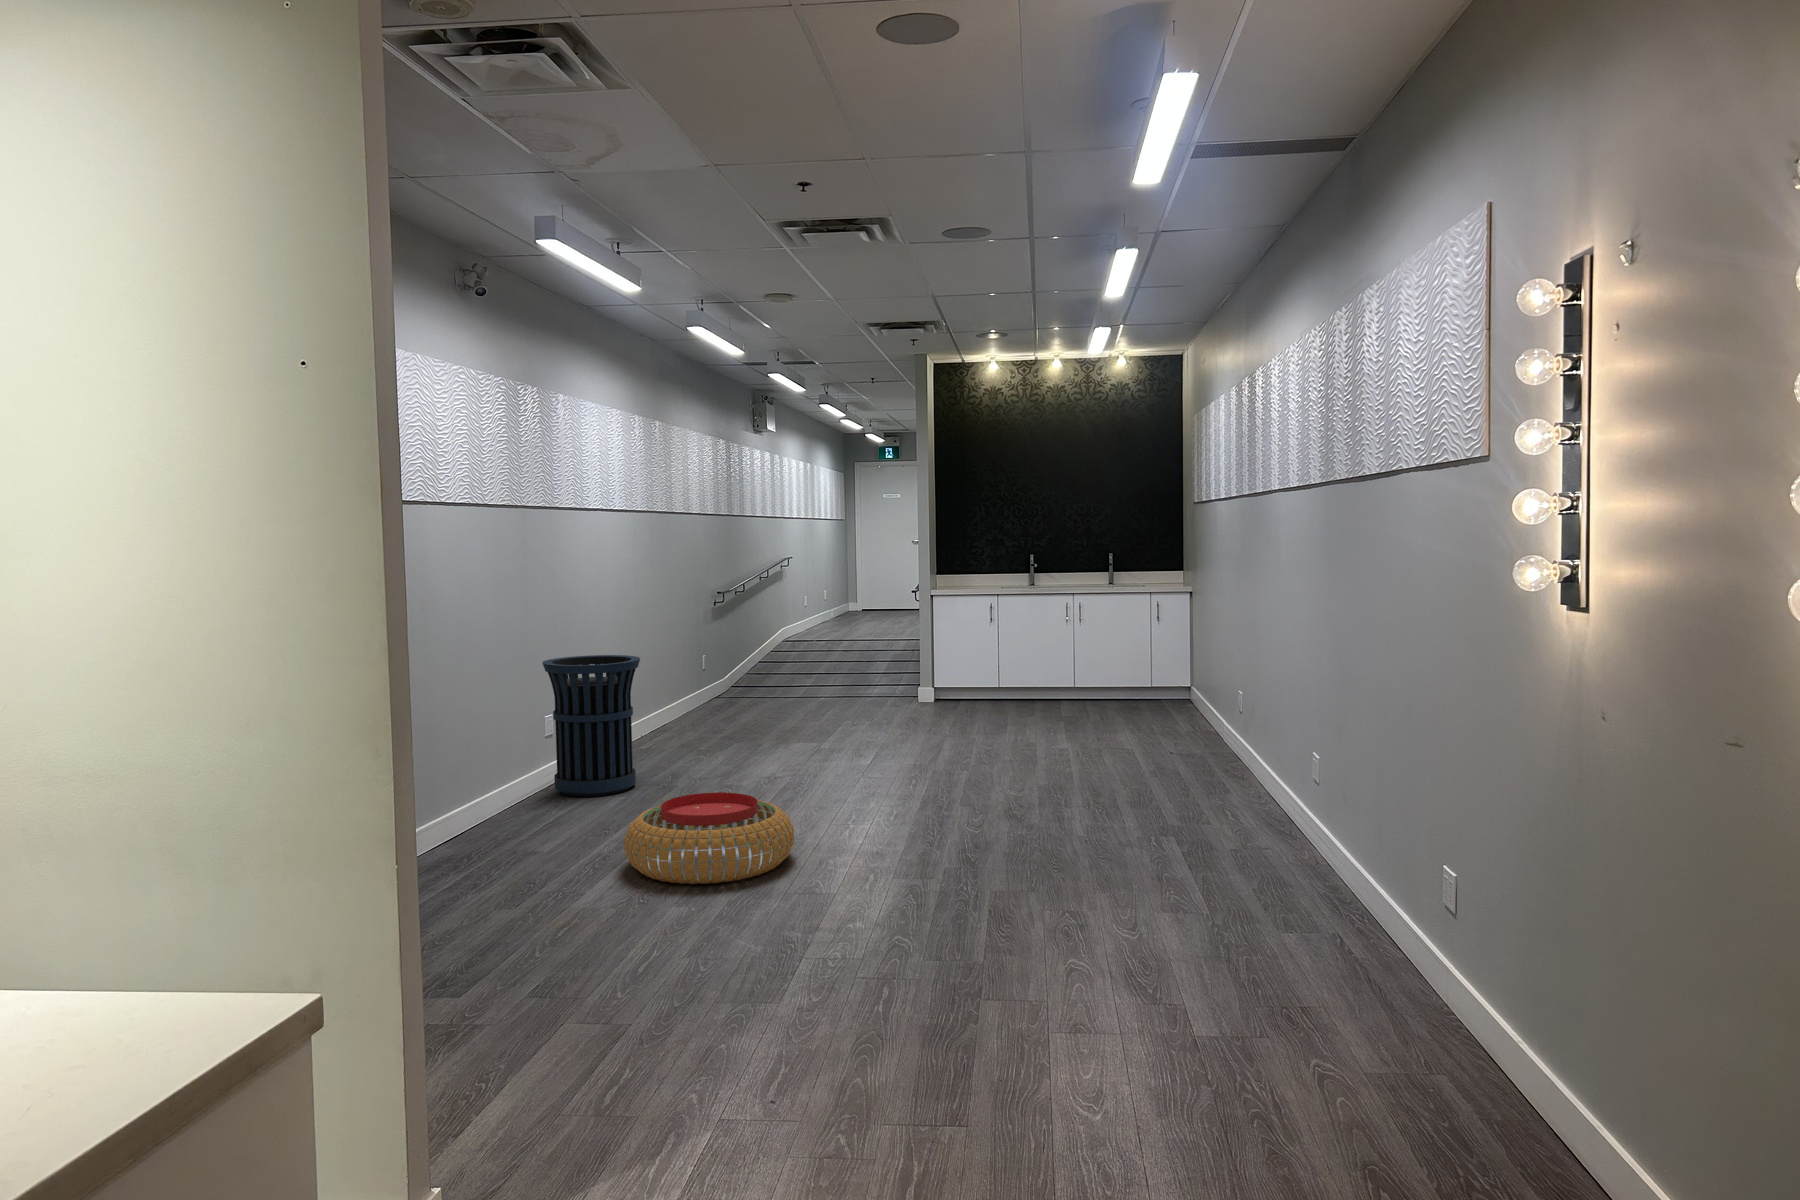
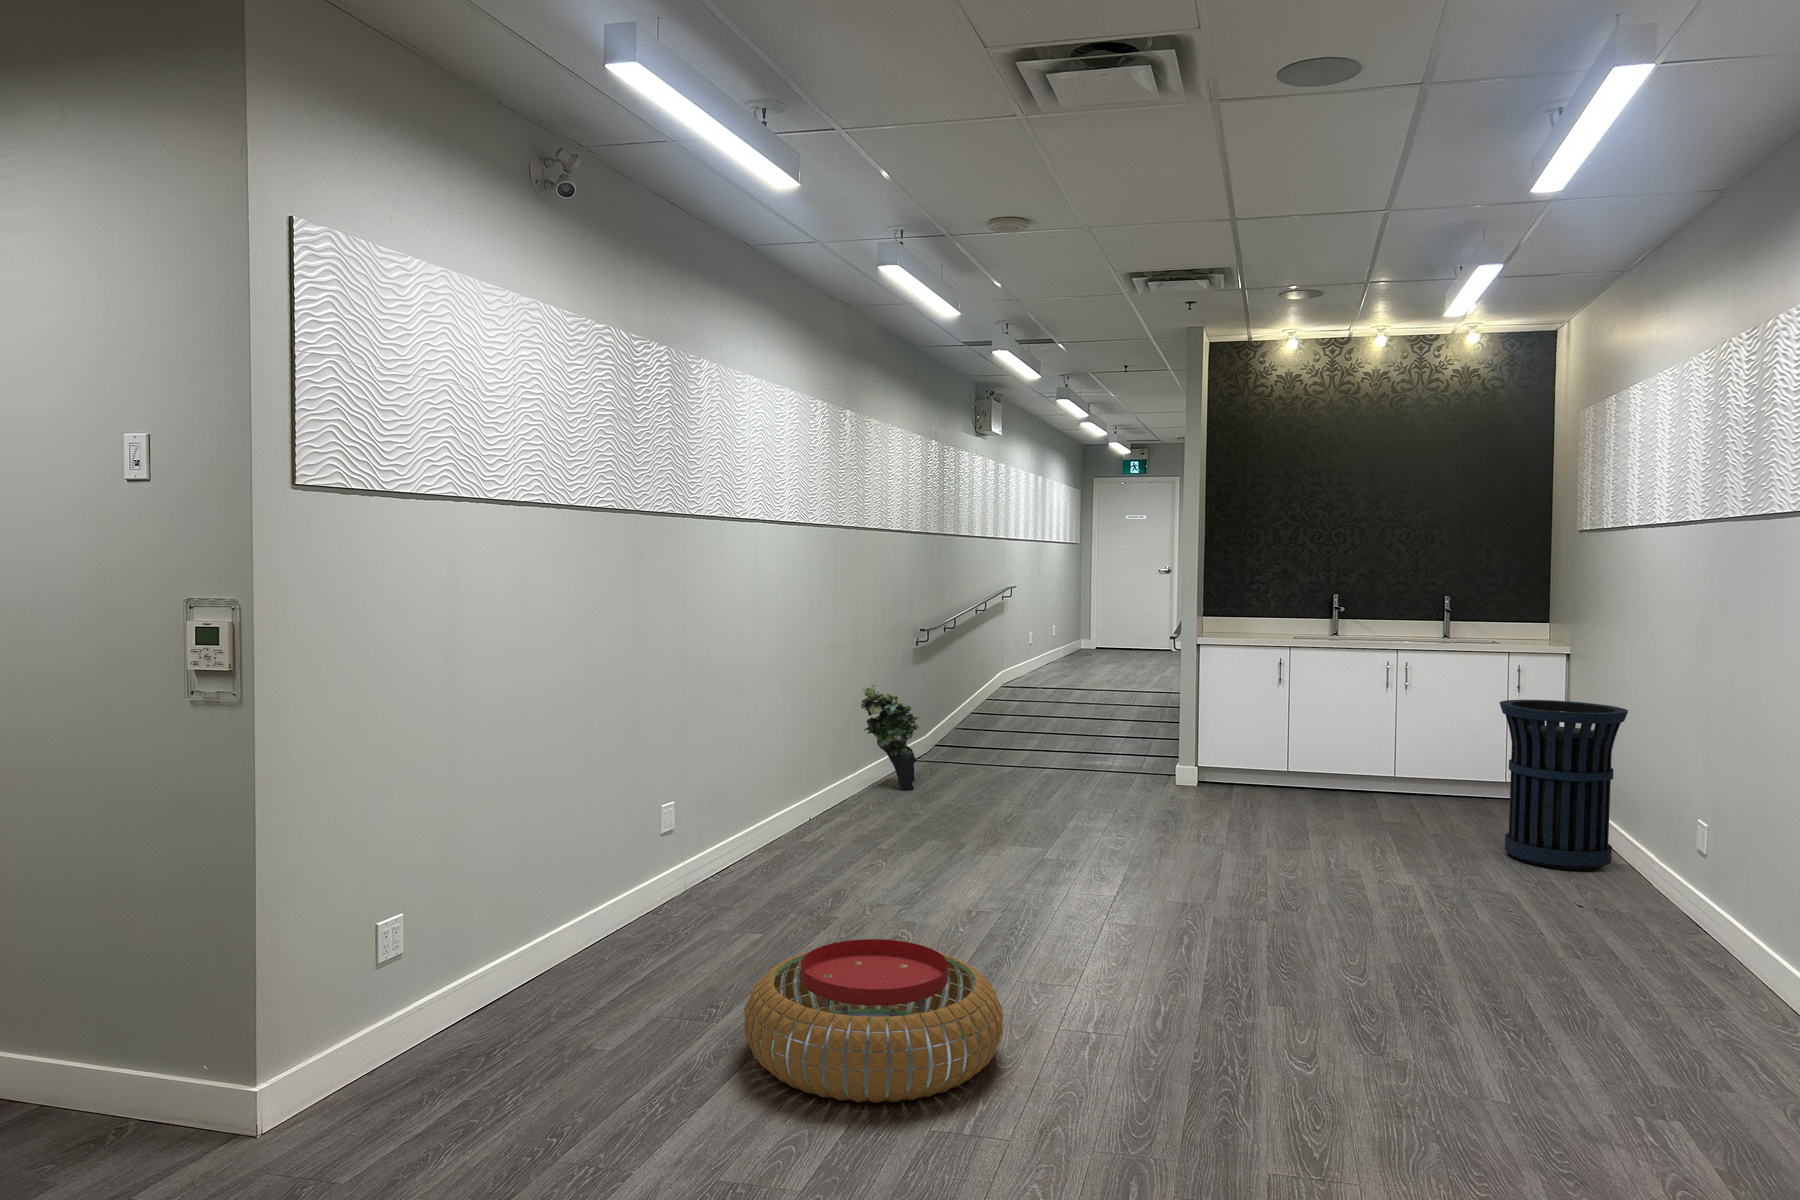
potted plant: none [673,638,723,719] -> present [861,684,923,790]
trash can: present [542,655,640,796] -> present [1500,700,1628,870]

